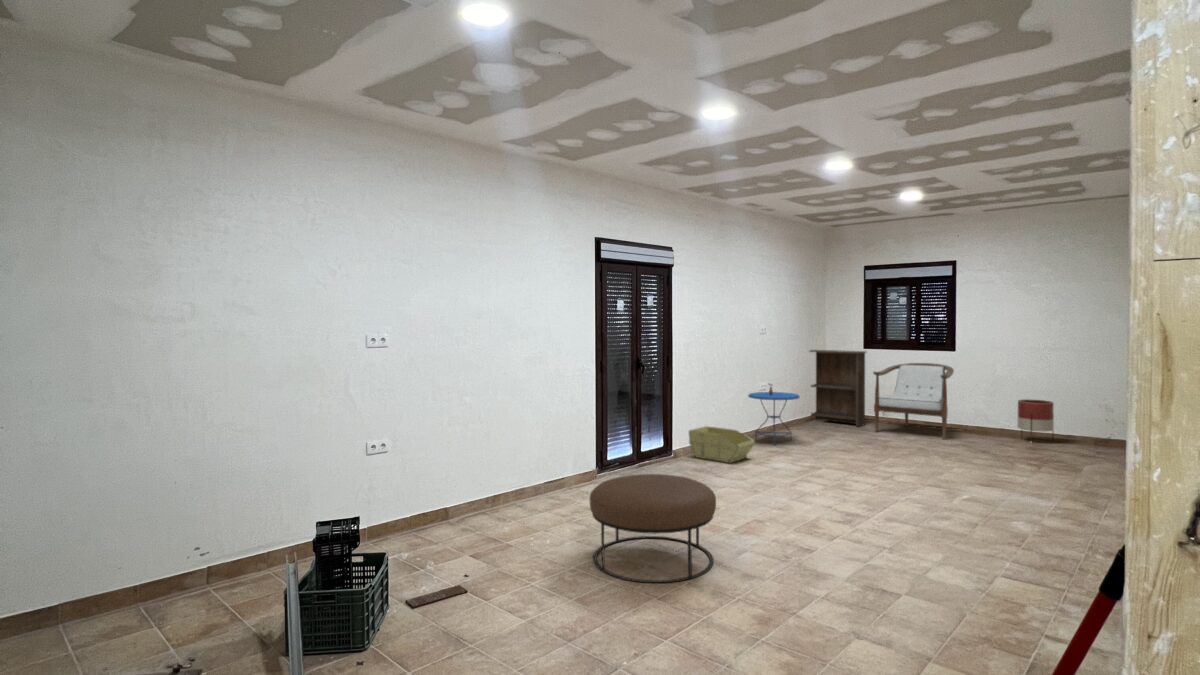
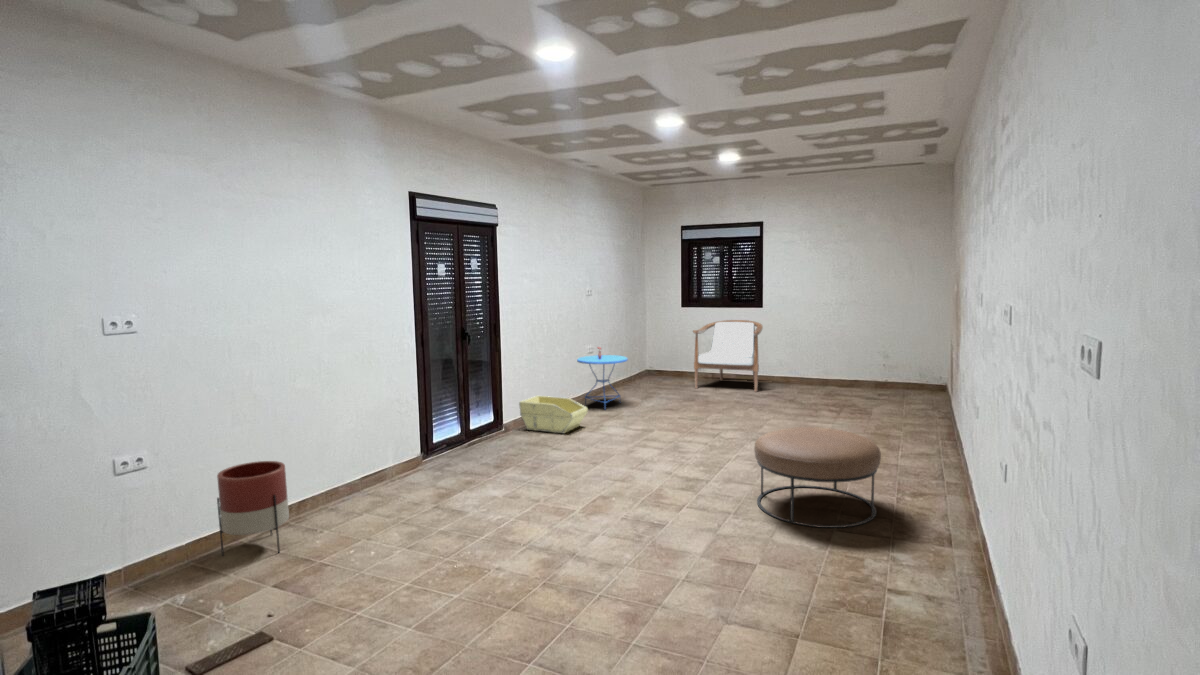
bookshelf: present [809,350,866,427] -> none [627,310,686,384]
planter: present [1017,399,1054,440] -> present [217,461,289,556]
ottoman: present [589,474,716,583] -> present [754,427,881,528]

